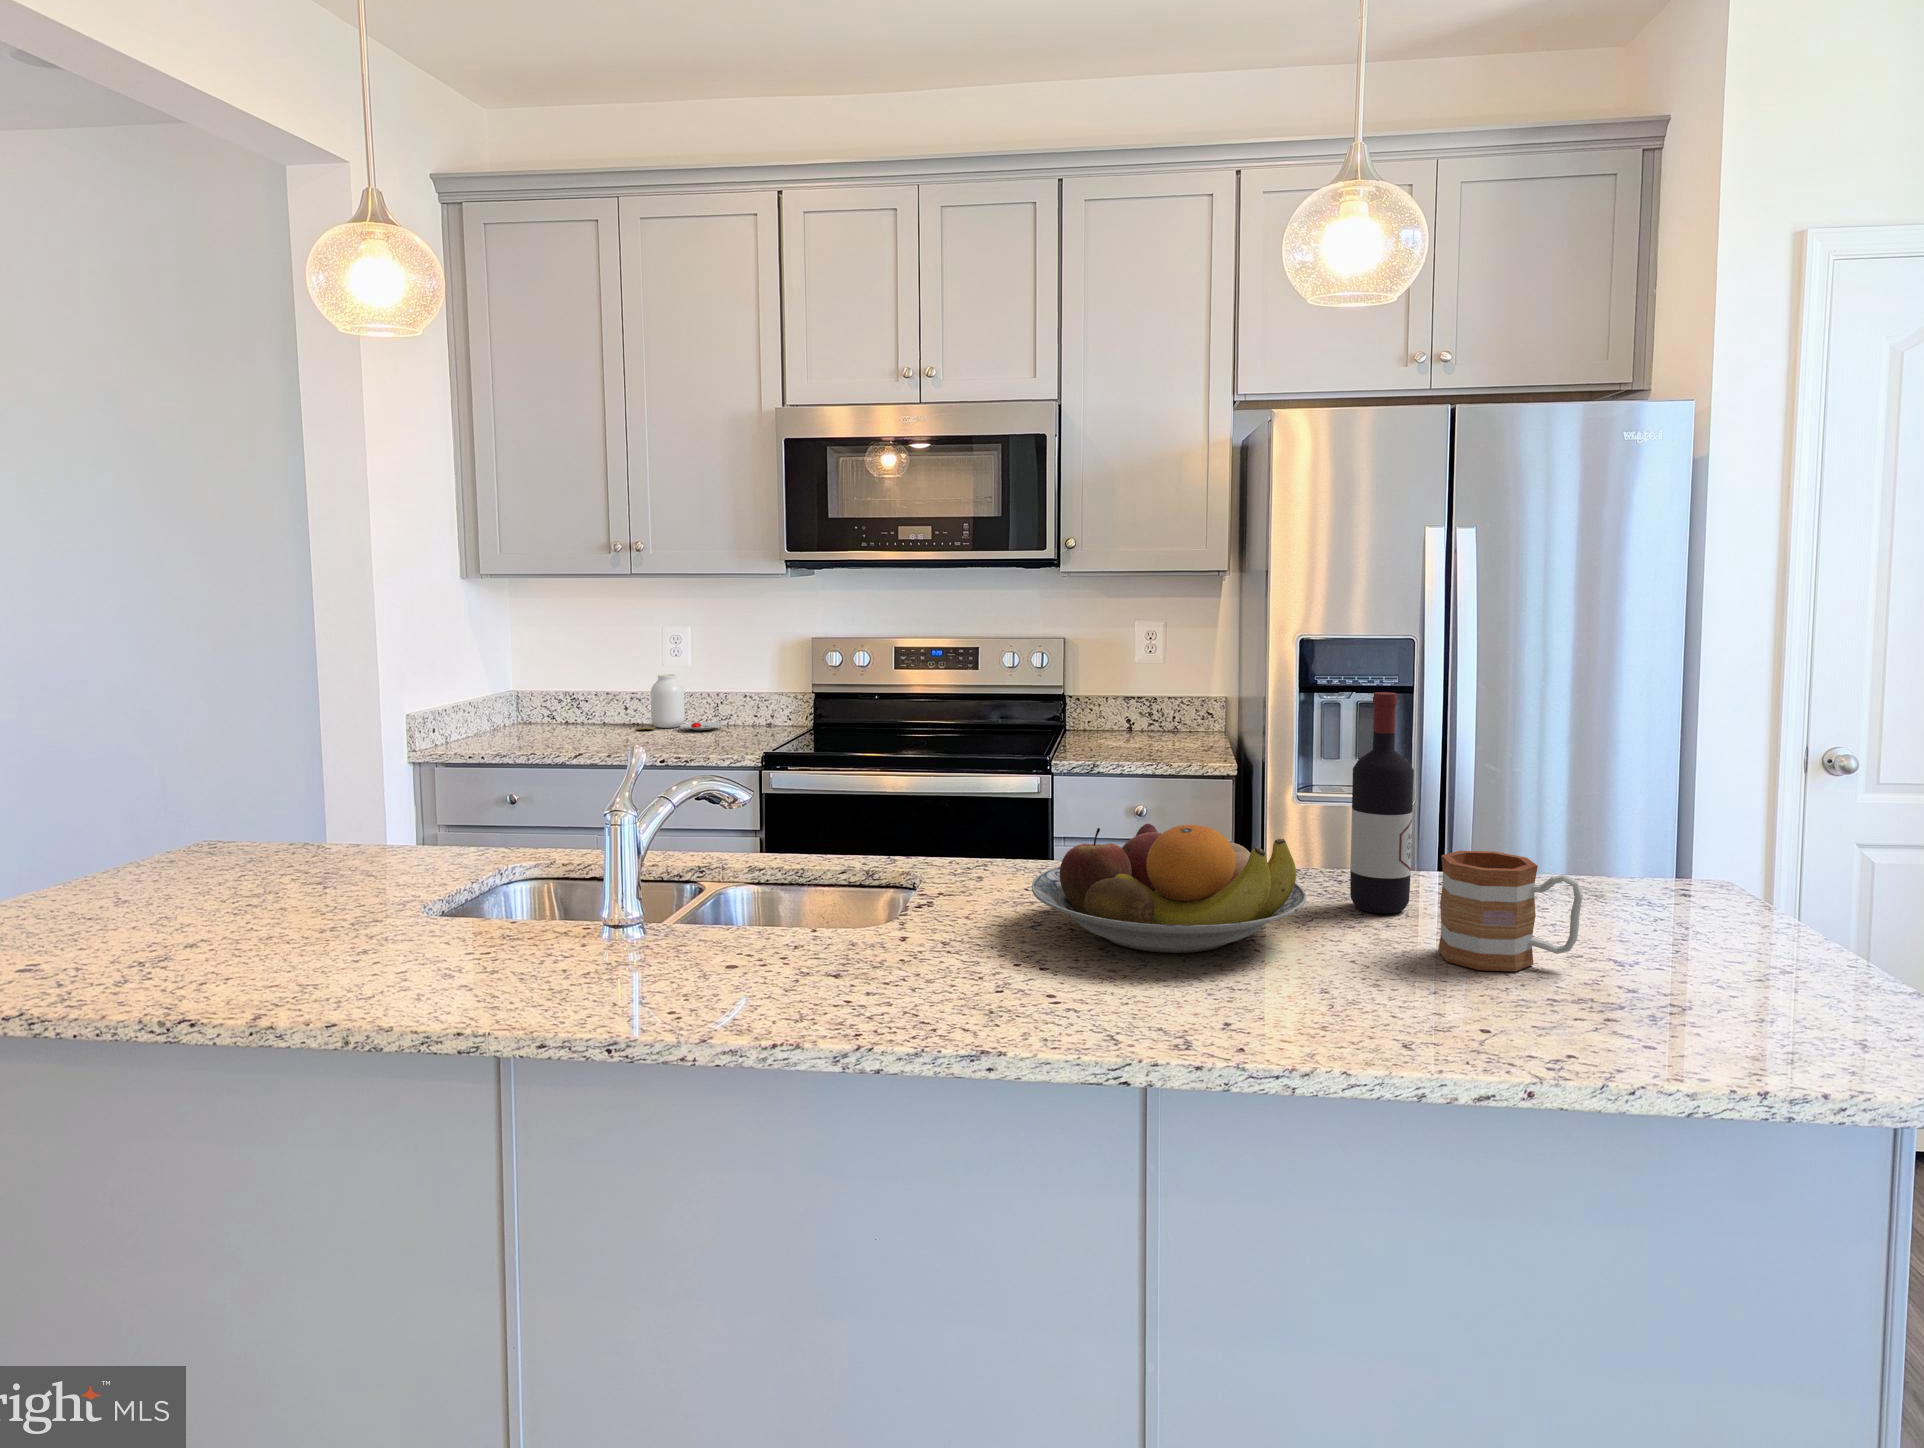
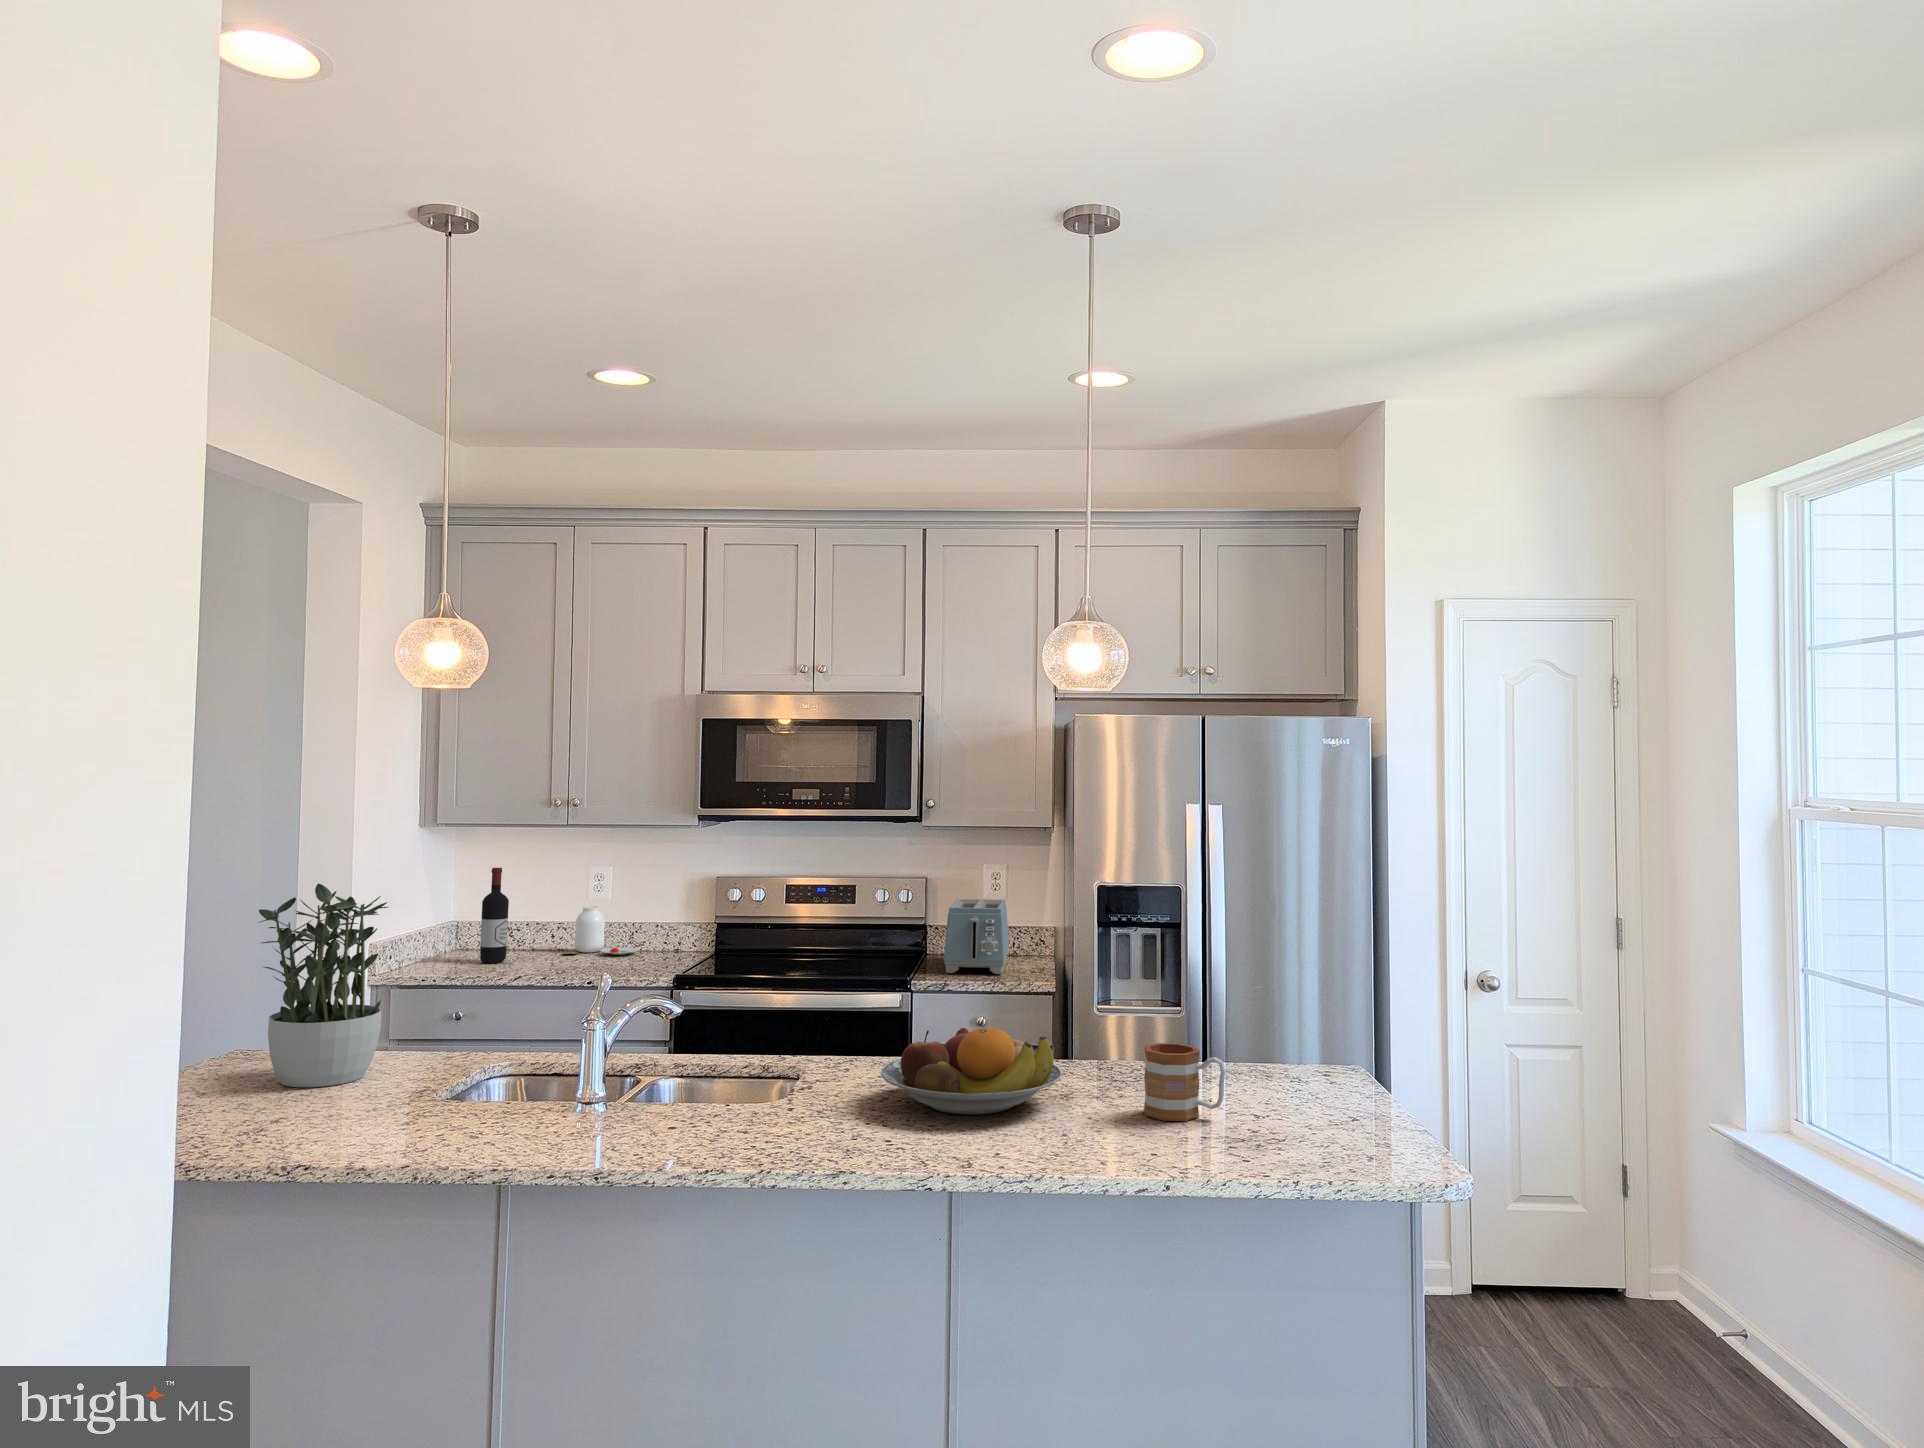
potted plant: none [173,625,363,893] -> present [258,883,388,1087]
toaster: none [1090,662,1168,753] -> present [944,899,1009,974]
wine bottle: present [1350,692,1414,914] -> present [480,868,509,963]

